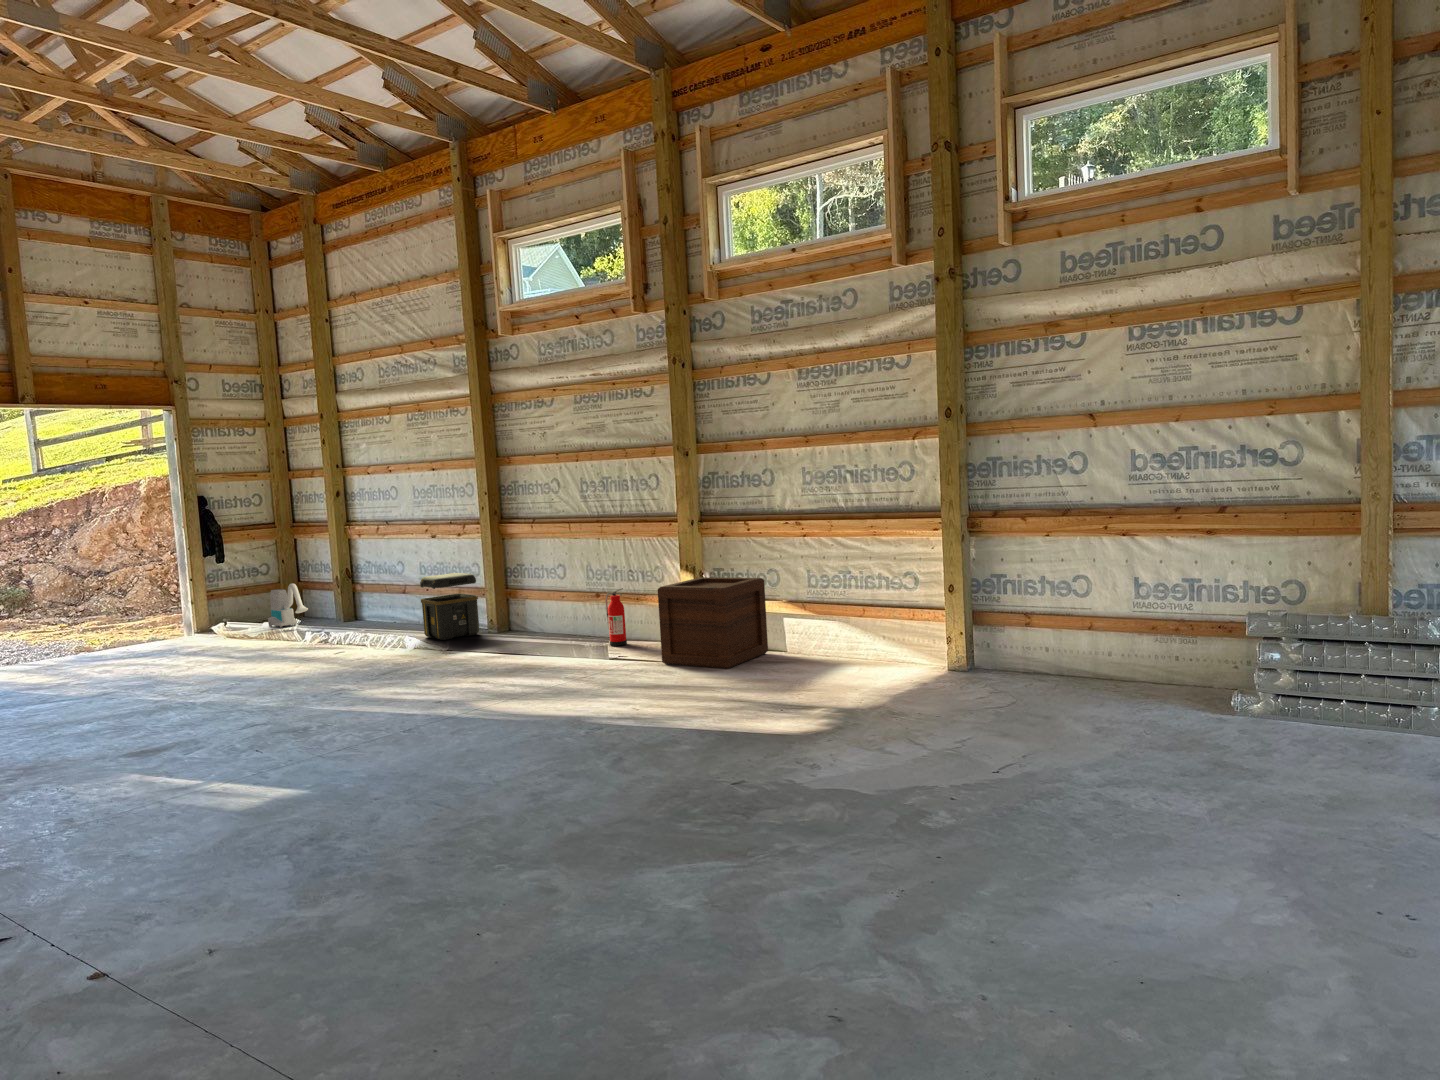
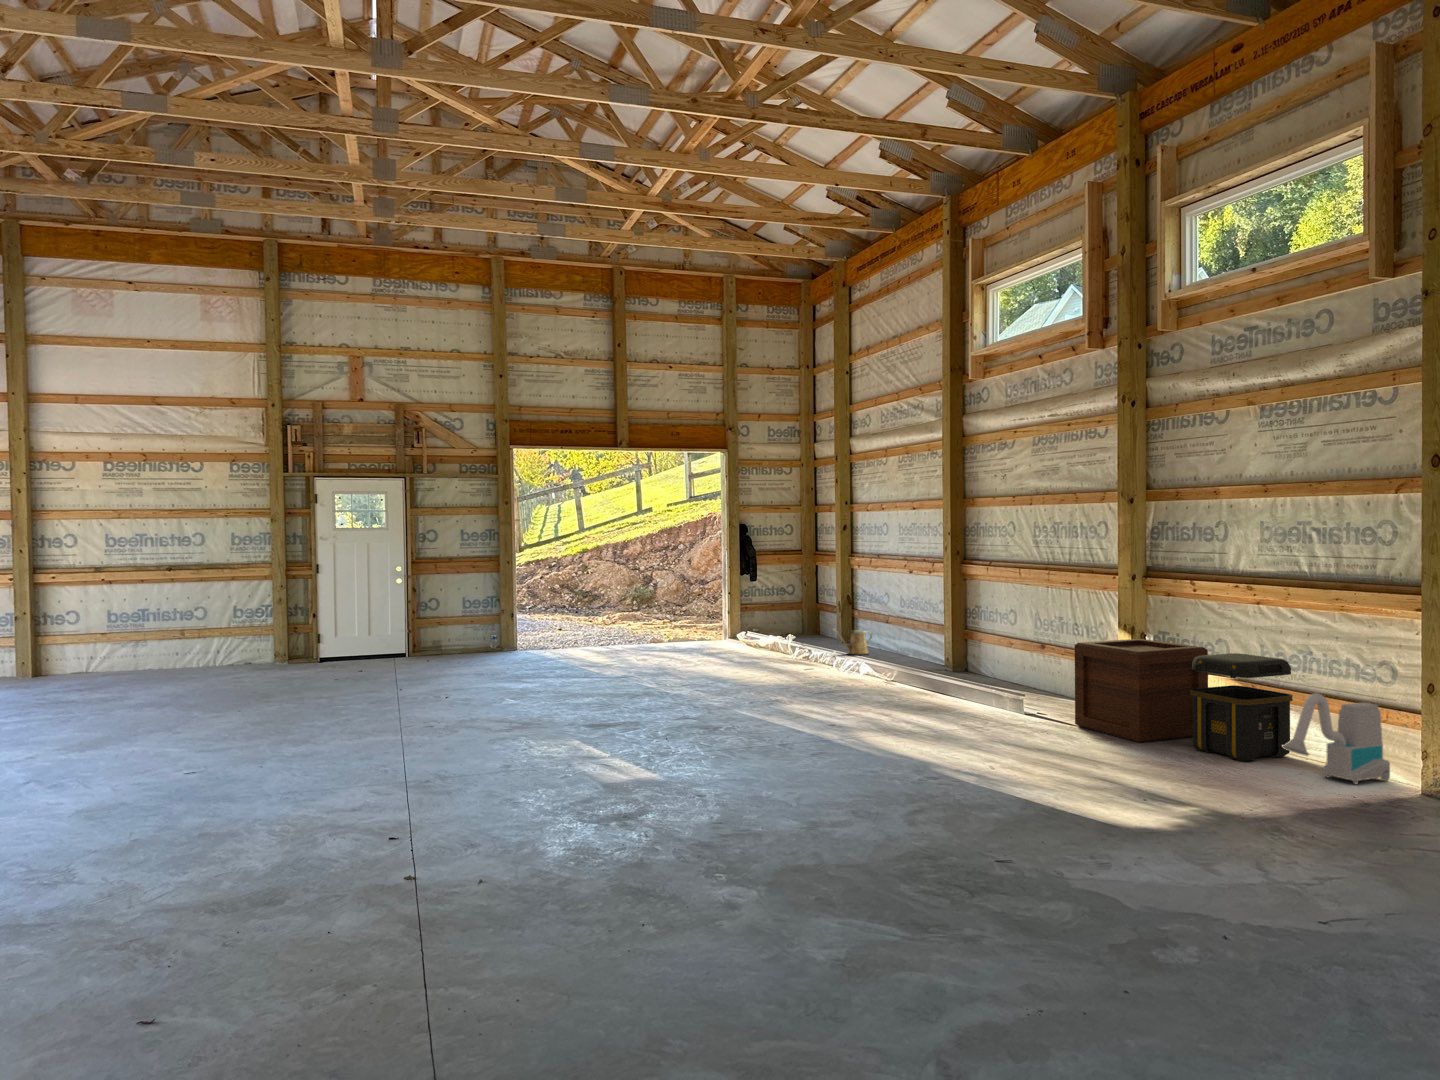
toolbox: present [420,573,479,640] -> present [1190,653,1293,761]
vacuum cleaner: present [268,583,308,628] -> present [1282,693,1390,784]
fire extinguisher: present [605,588,627,646] -> none [1047,641,1066,702]
watering can: none [341,604,384,631] -> present [834,629,872,654]

